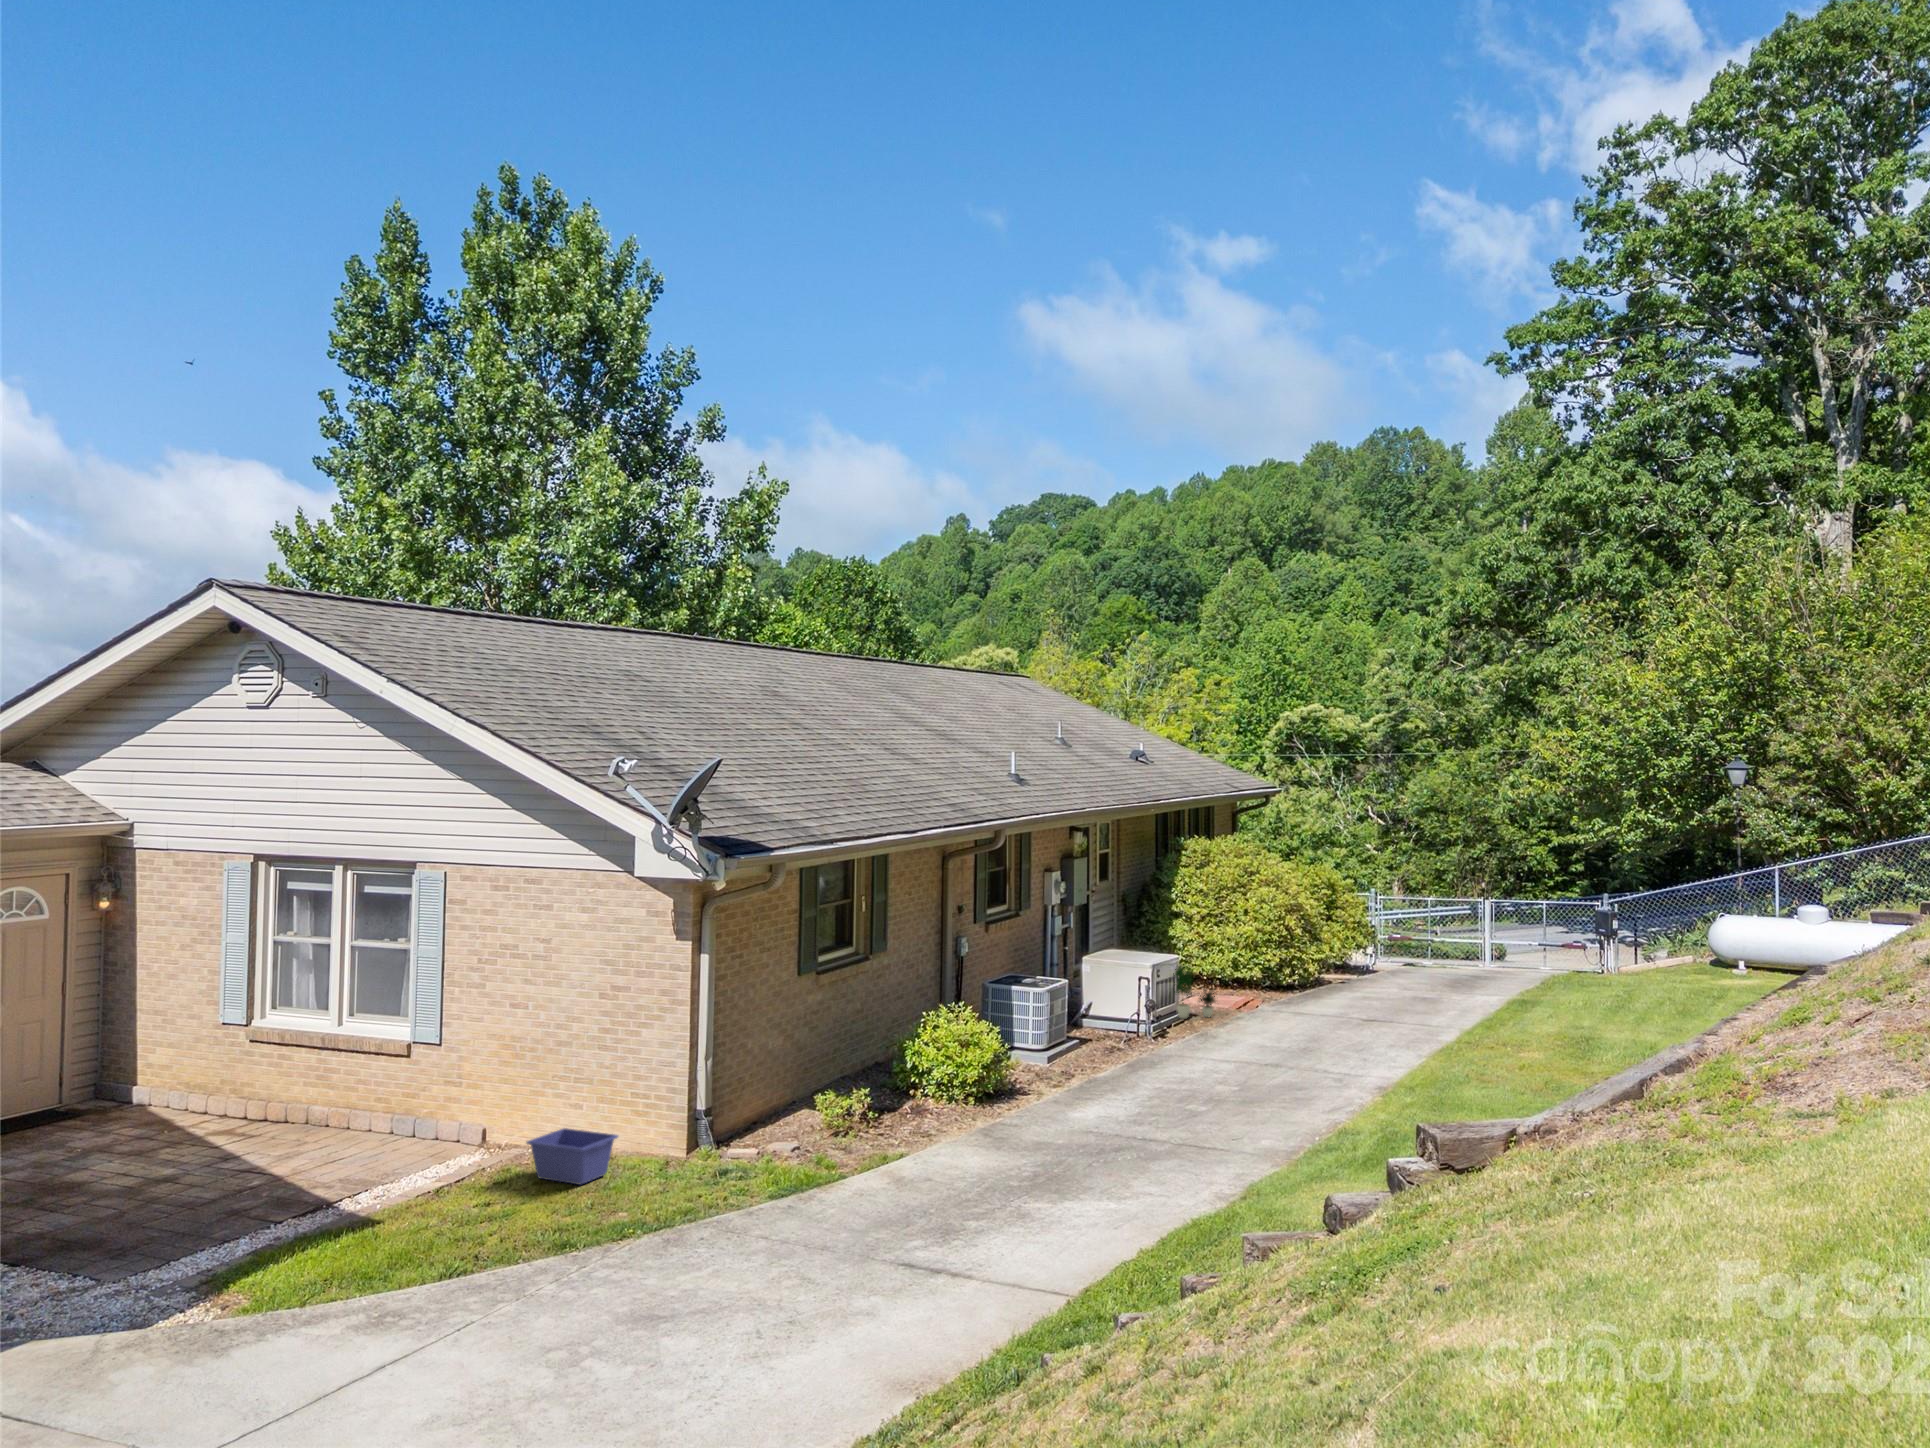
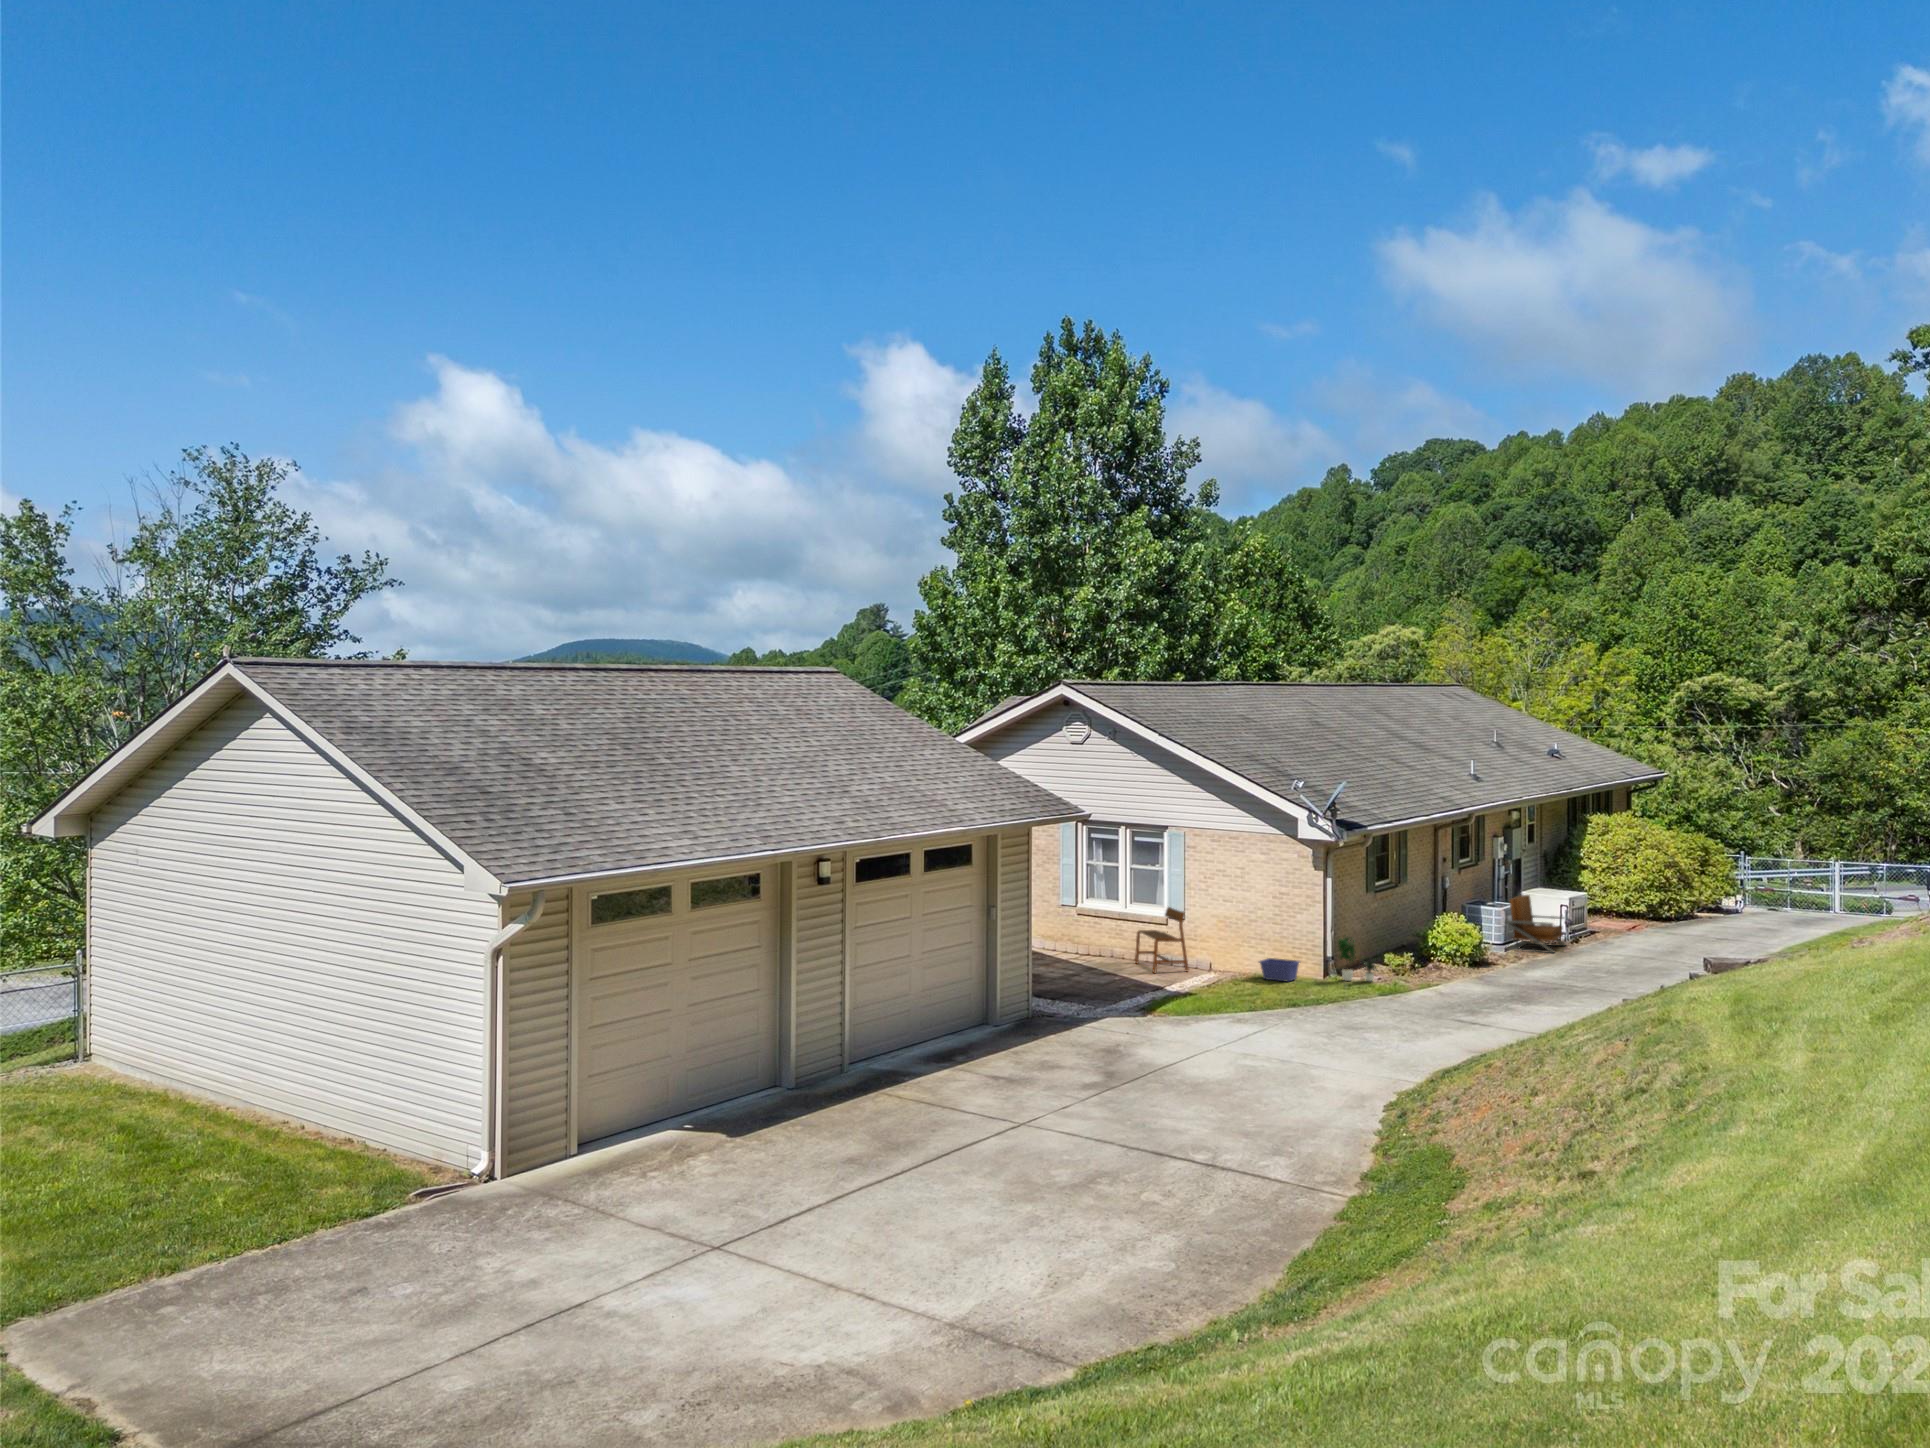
potted plant: present [1173,964,1216,1019] -> present [1338,938,1378,982]
lounge chair: none [1049,966,1145,1065] -> present [1505,895,1565,953]
bench: none [312,1018,408,1176] -> present [1135,907,1189,974]

